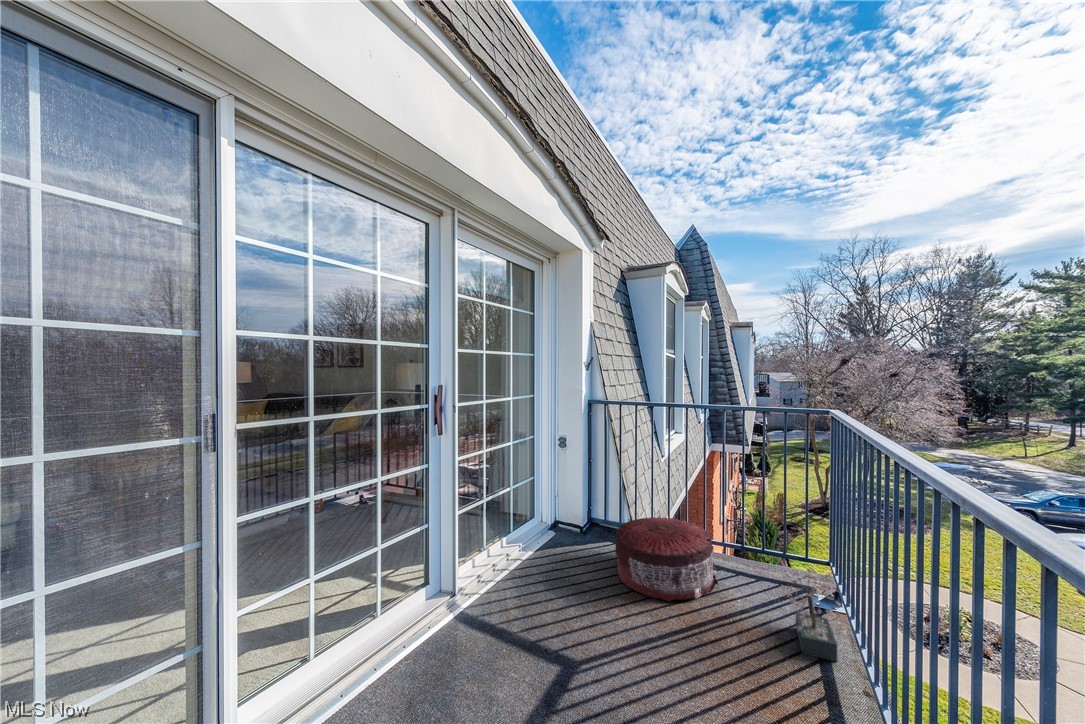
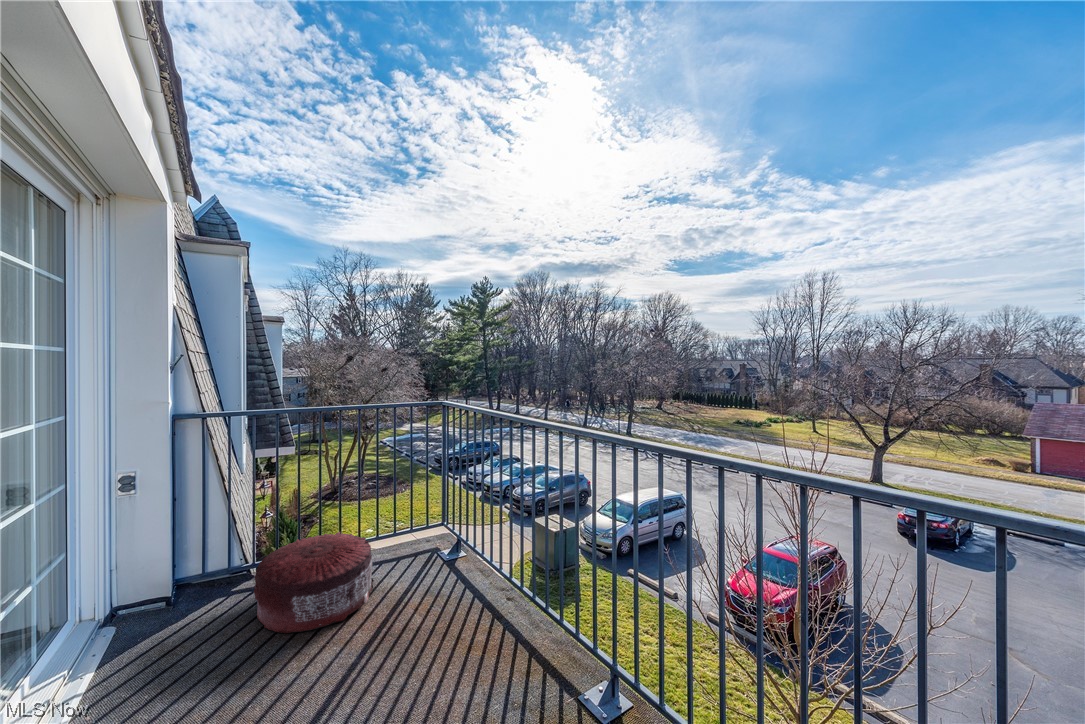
decorative plant: present [782,568,846,662] -> none [435,531,488,598]

